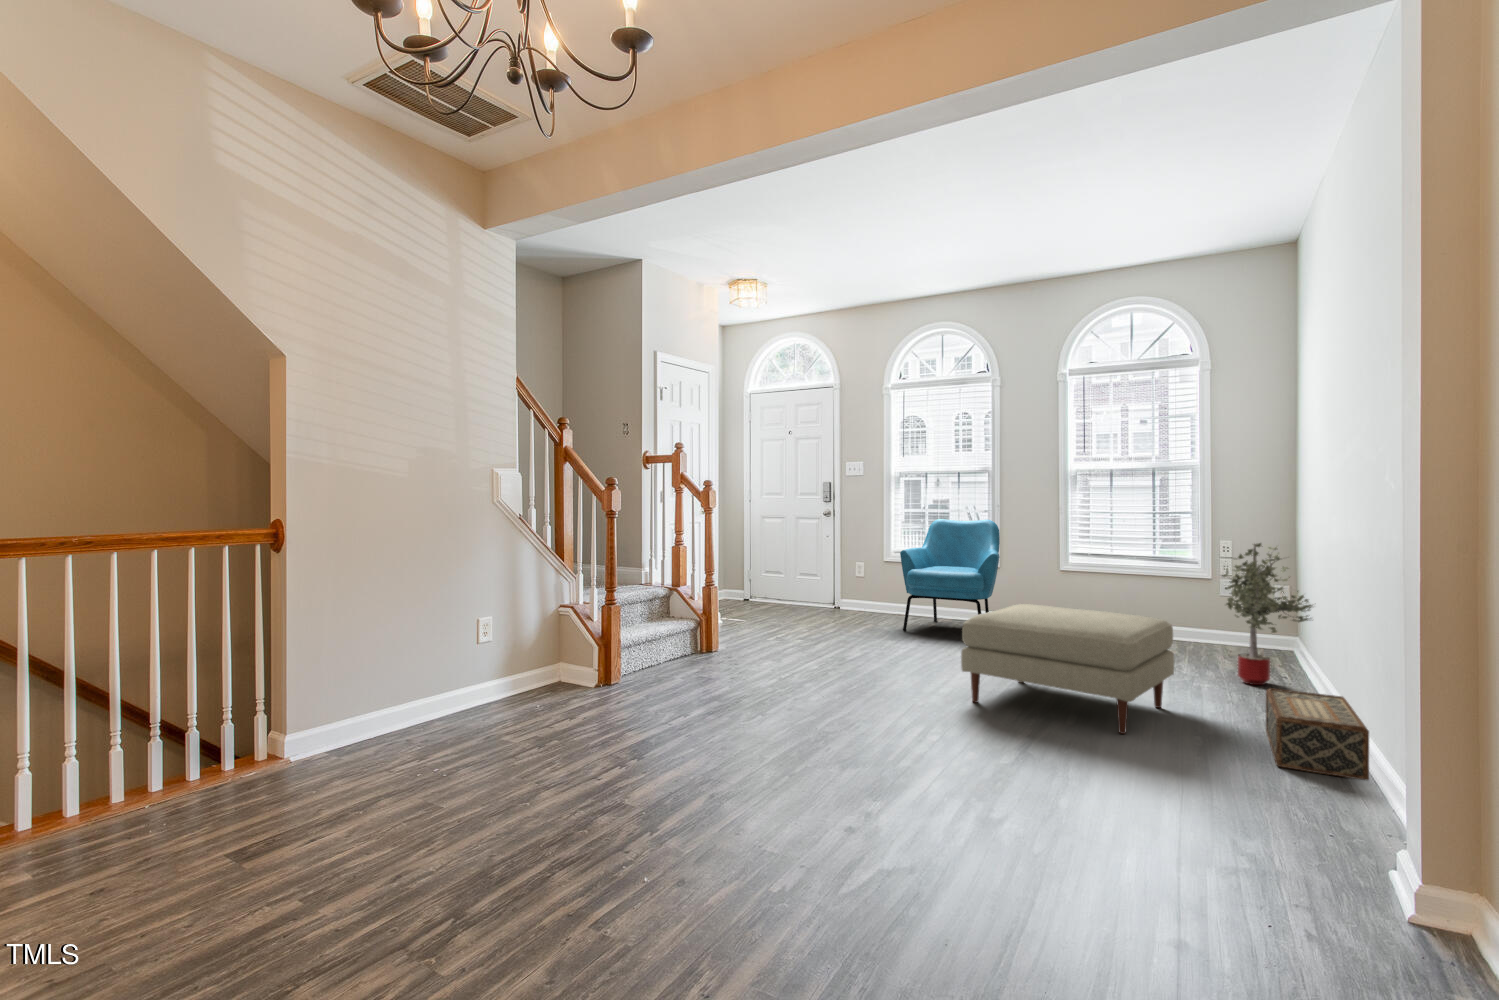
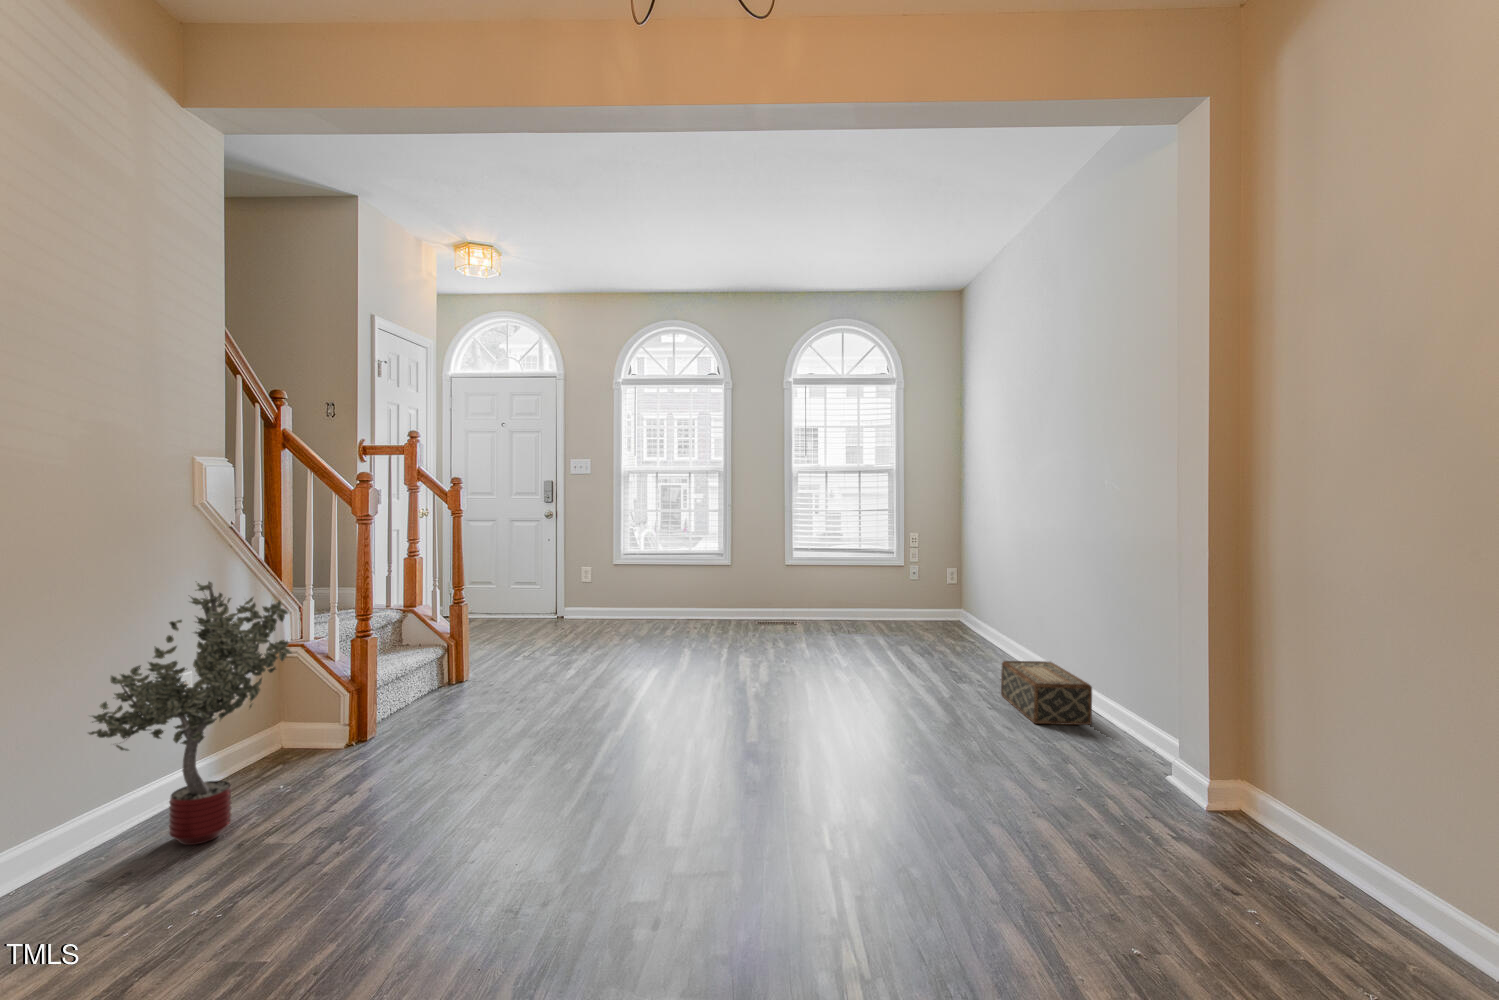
armchair: present [900,519,1000,631] -> none [644,521,740,637]
potted tree: present [1223,543,1312,685] -> present [89,582,292,845]
ottoman: present [961,604,1174,734] -> none [770,604,930,714]

